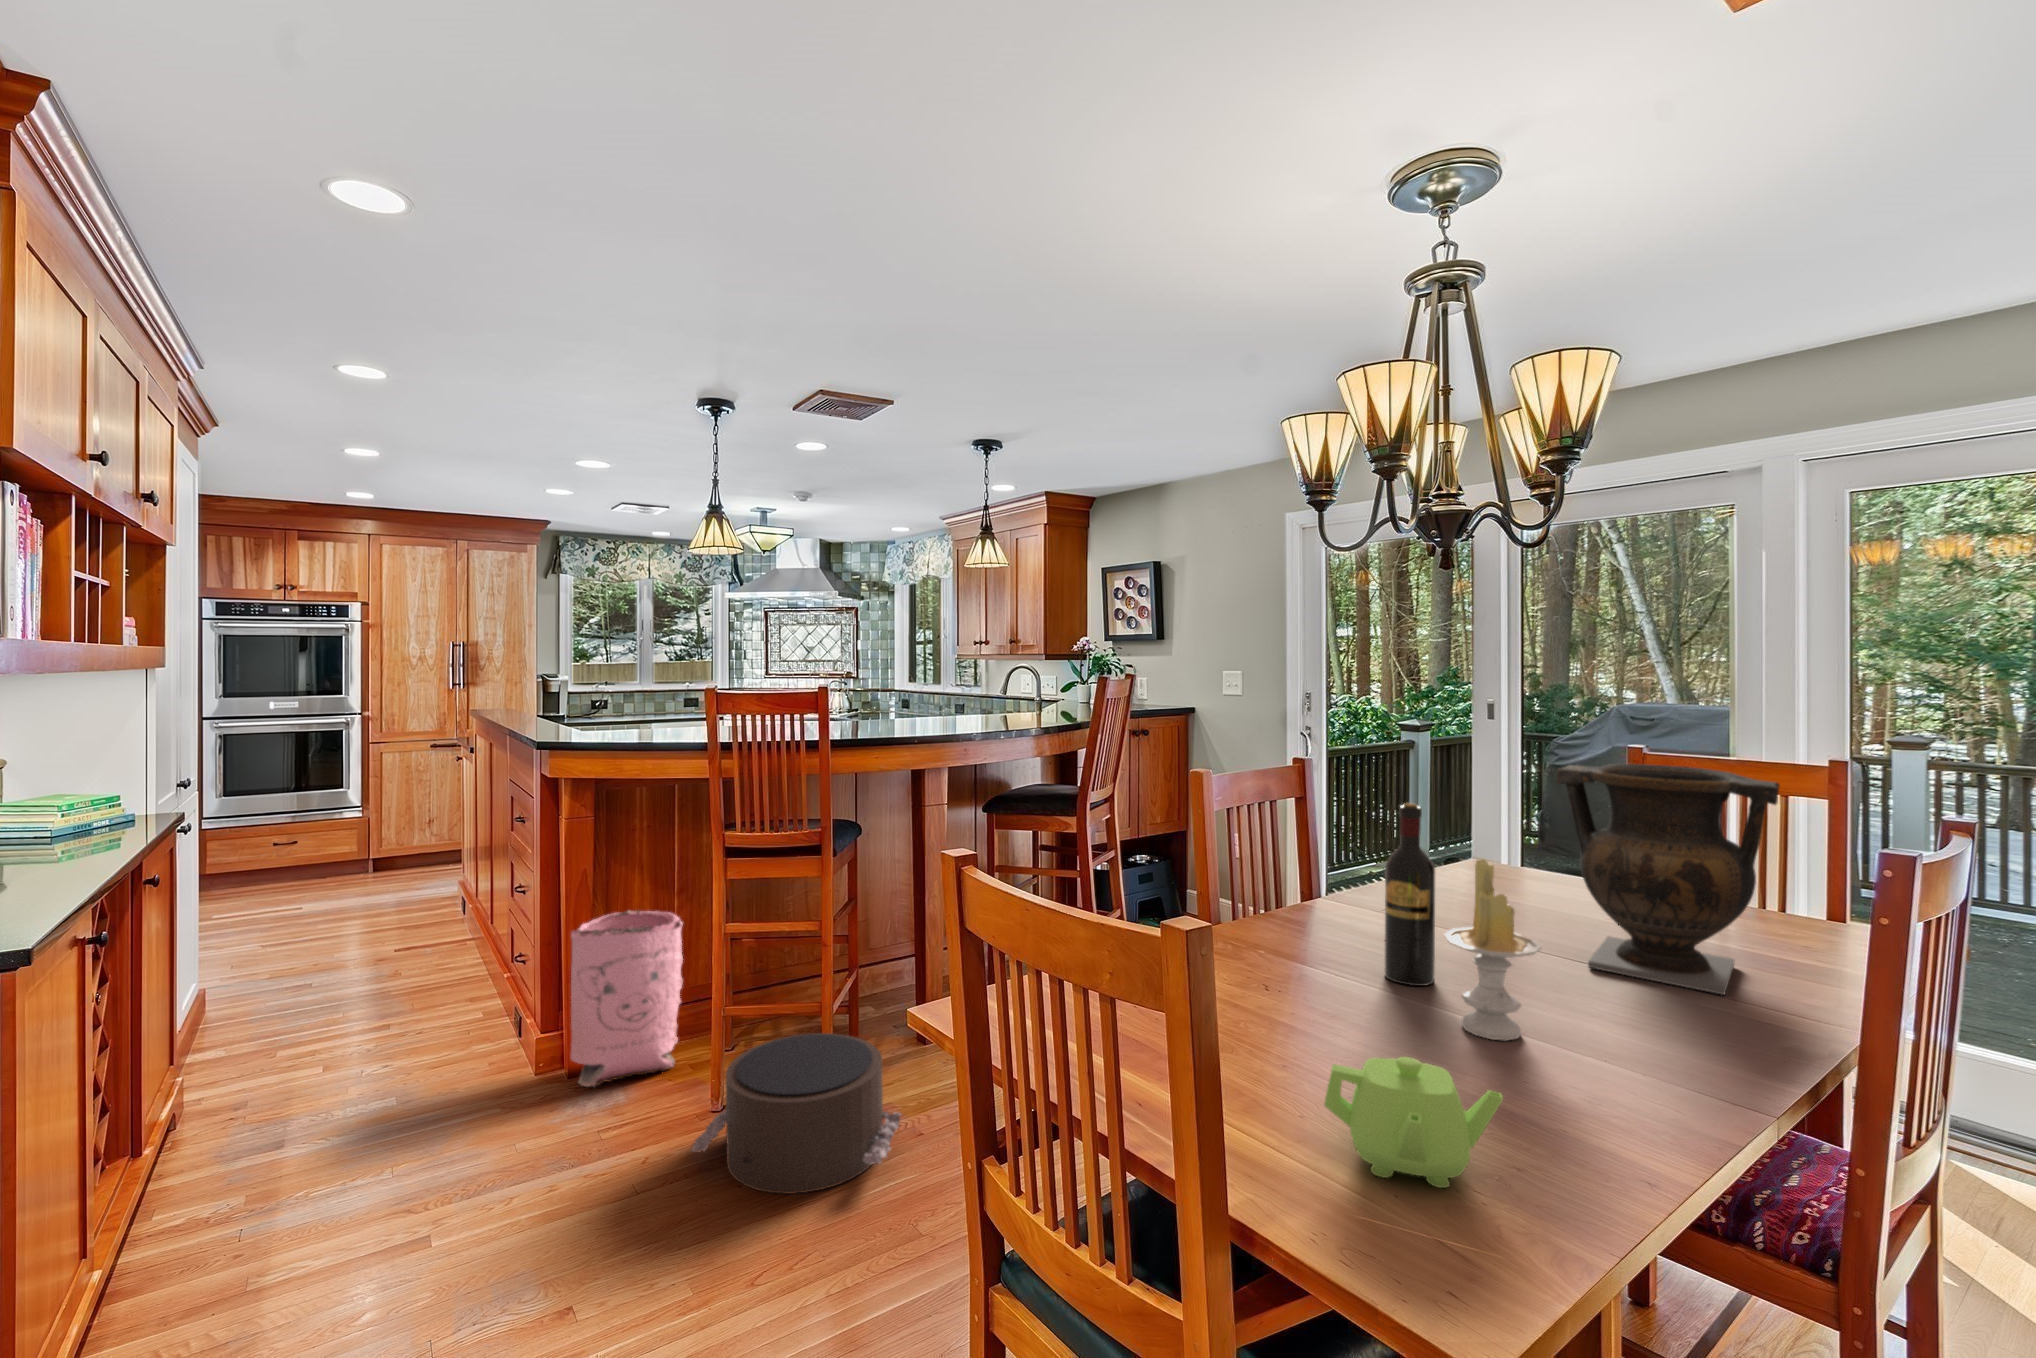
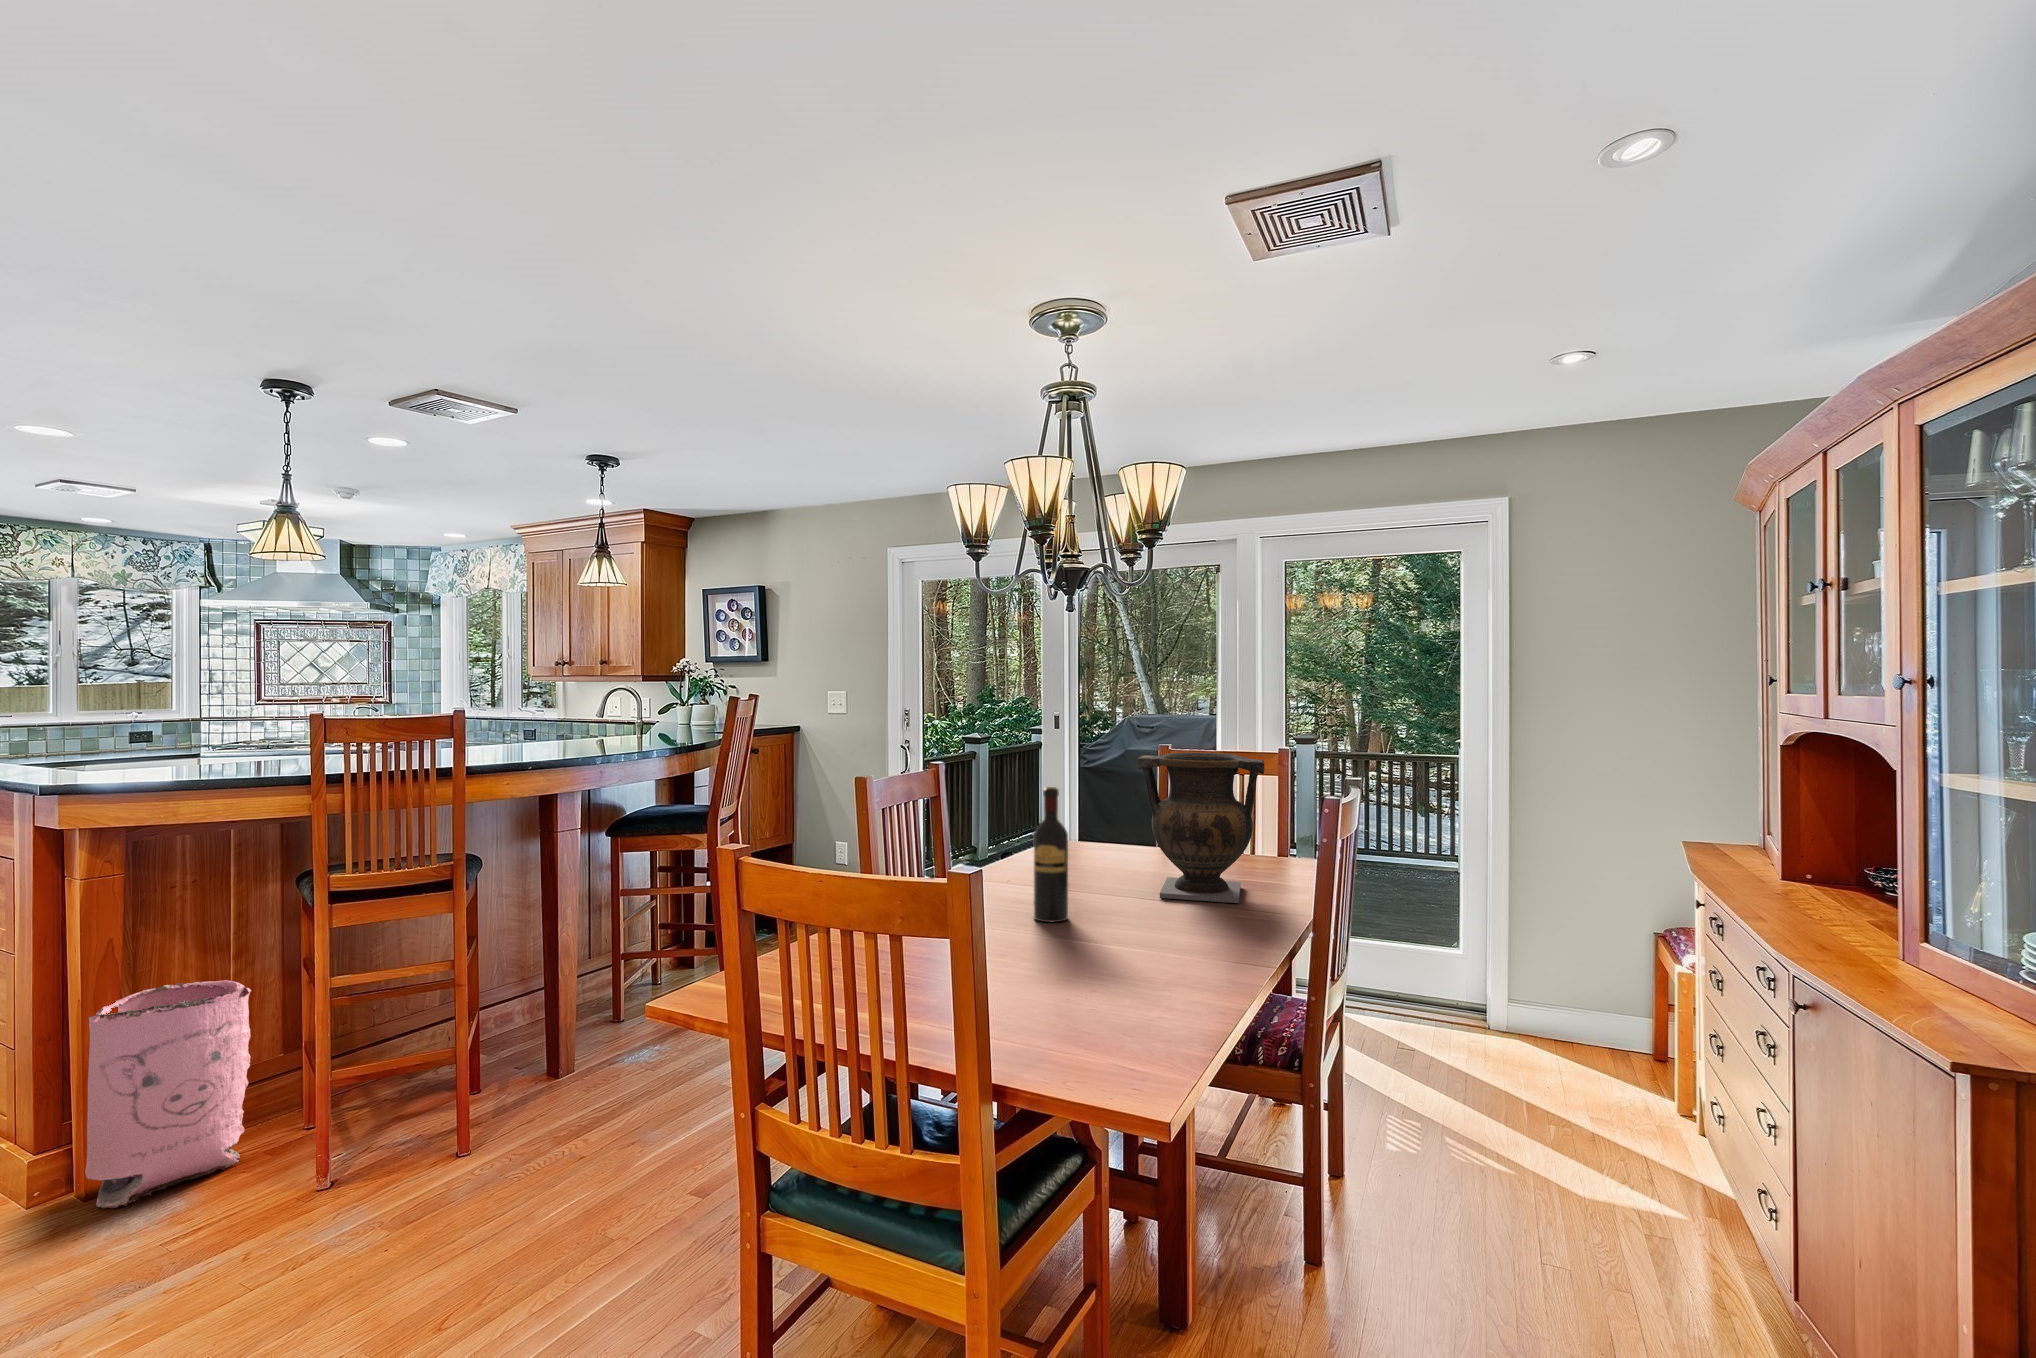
candle: present [1444,859,1541,1041] -> none [1083,820,1143,946]
pouf: present [691,1033,901,1194] -> none [313,1077,563,1252]
teapot: present [1324,1057,1503,1188] -> none [1036,946,1145,1026]

